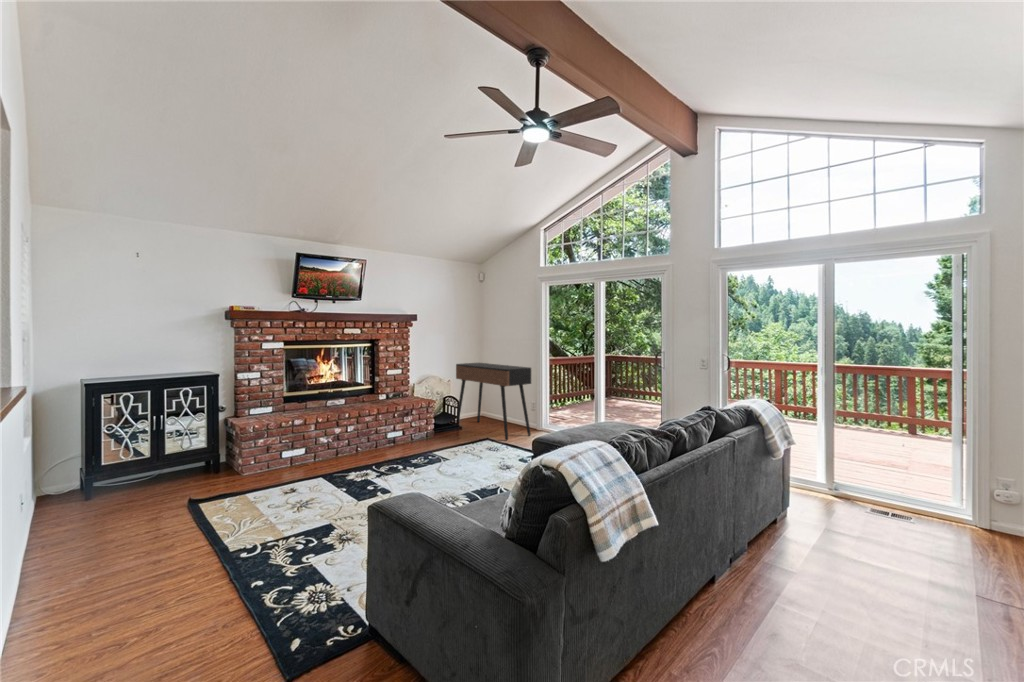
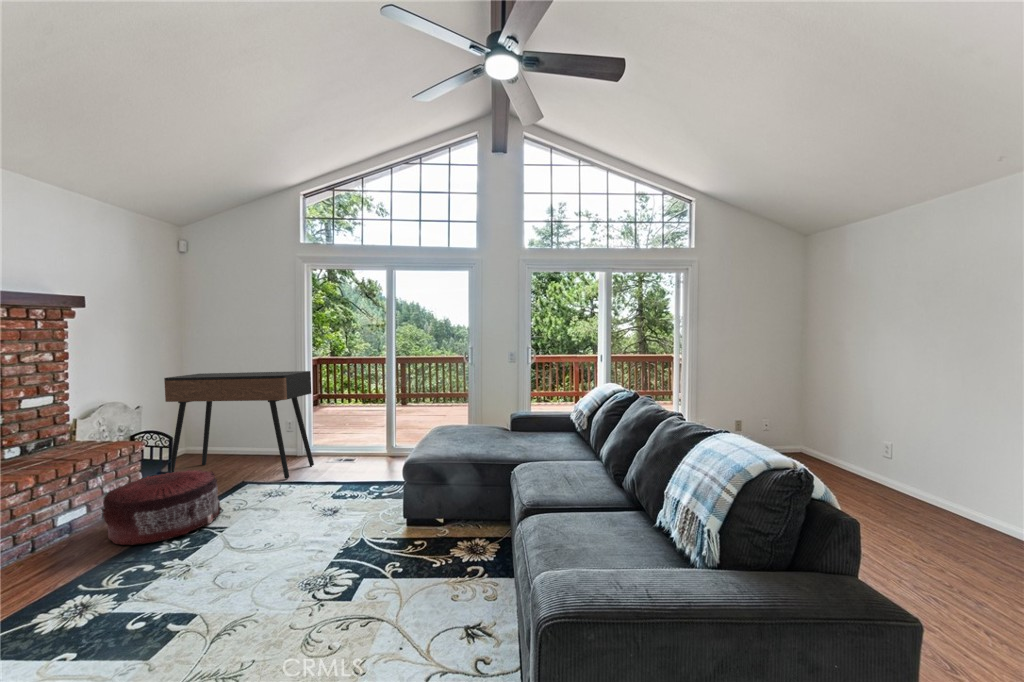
pouf: none [400,421,456,458] -> present [102,470,222,545]

